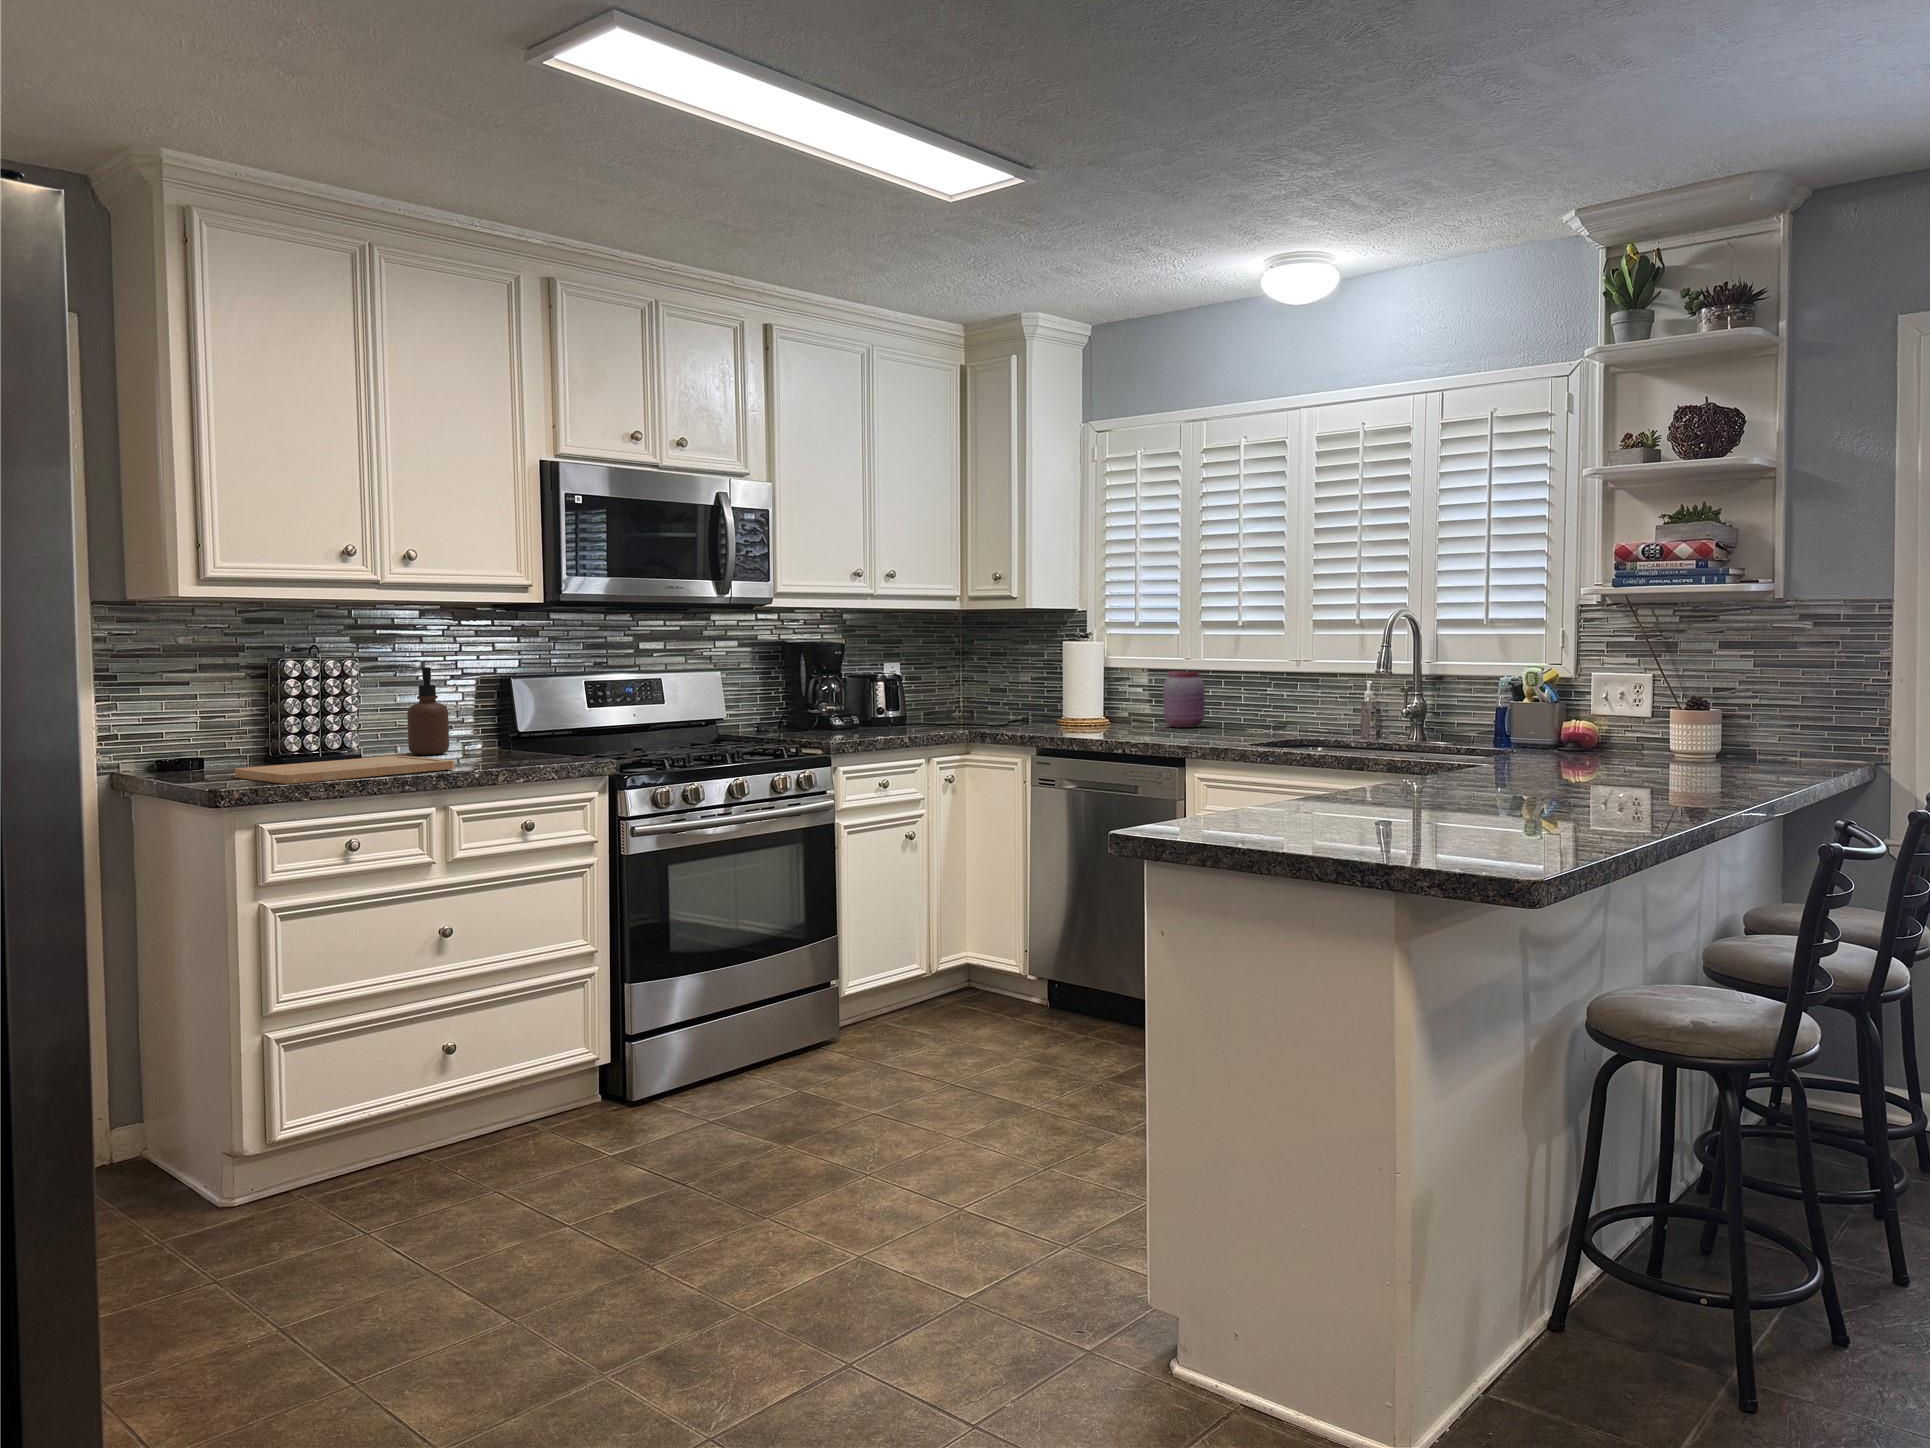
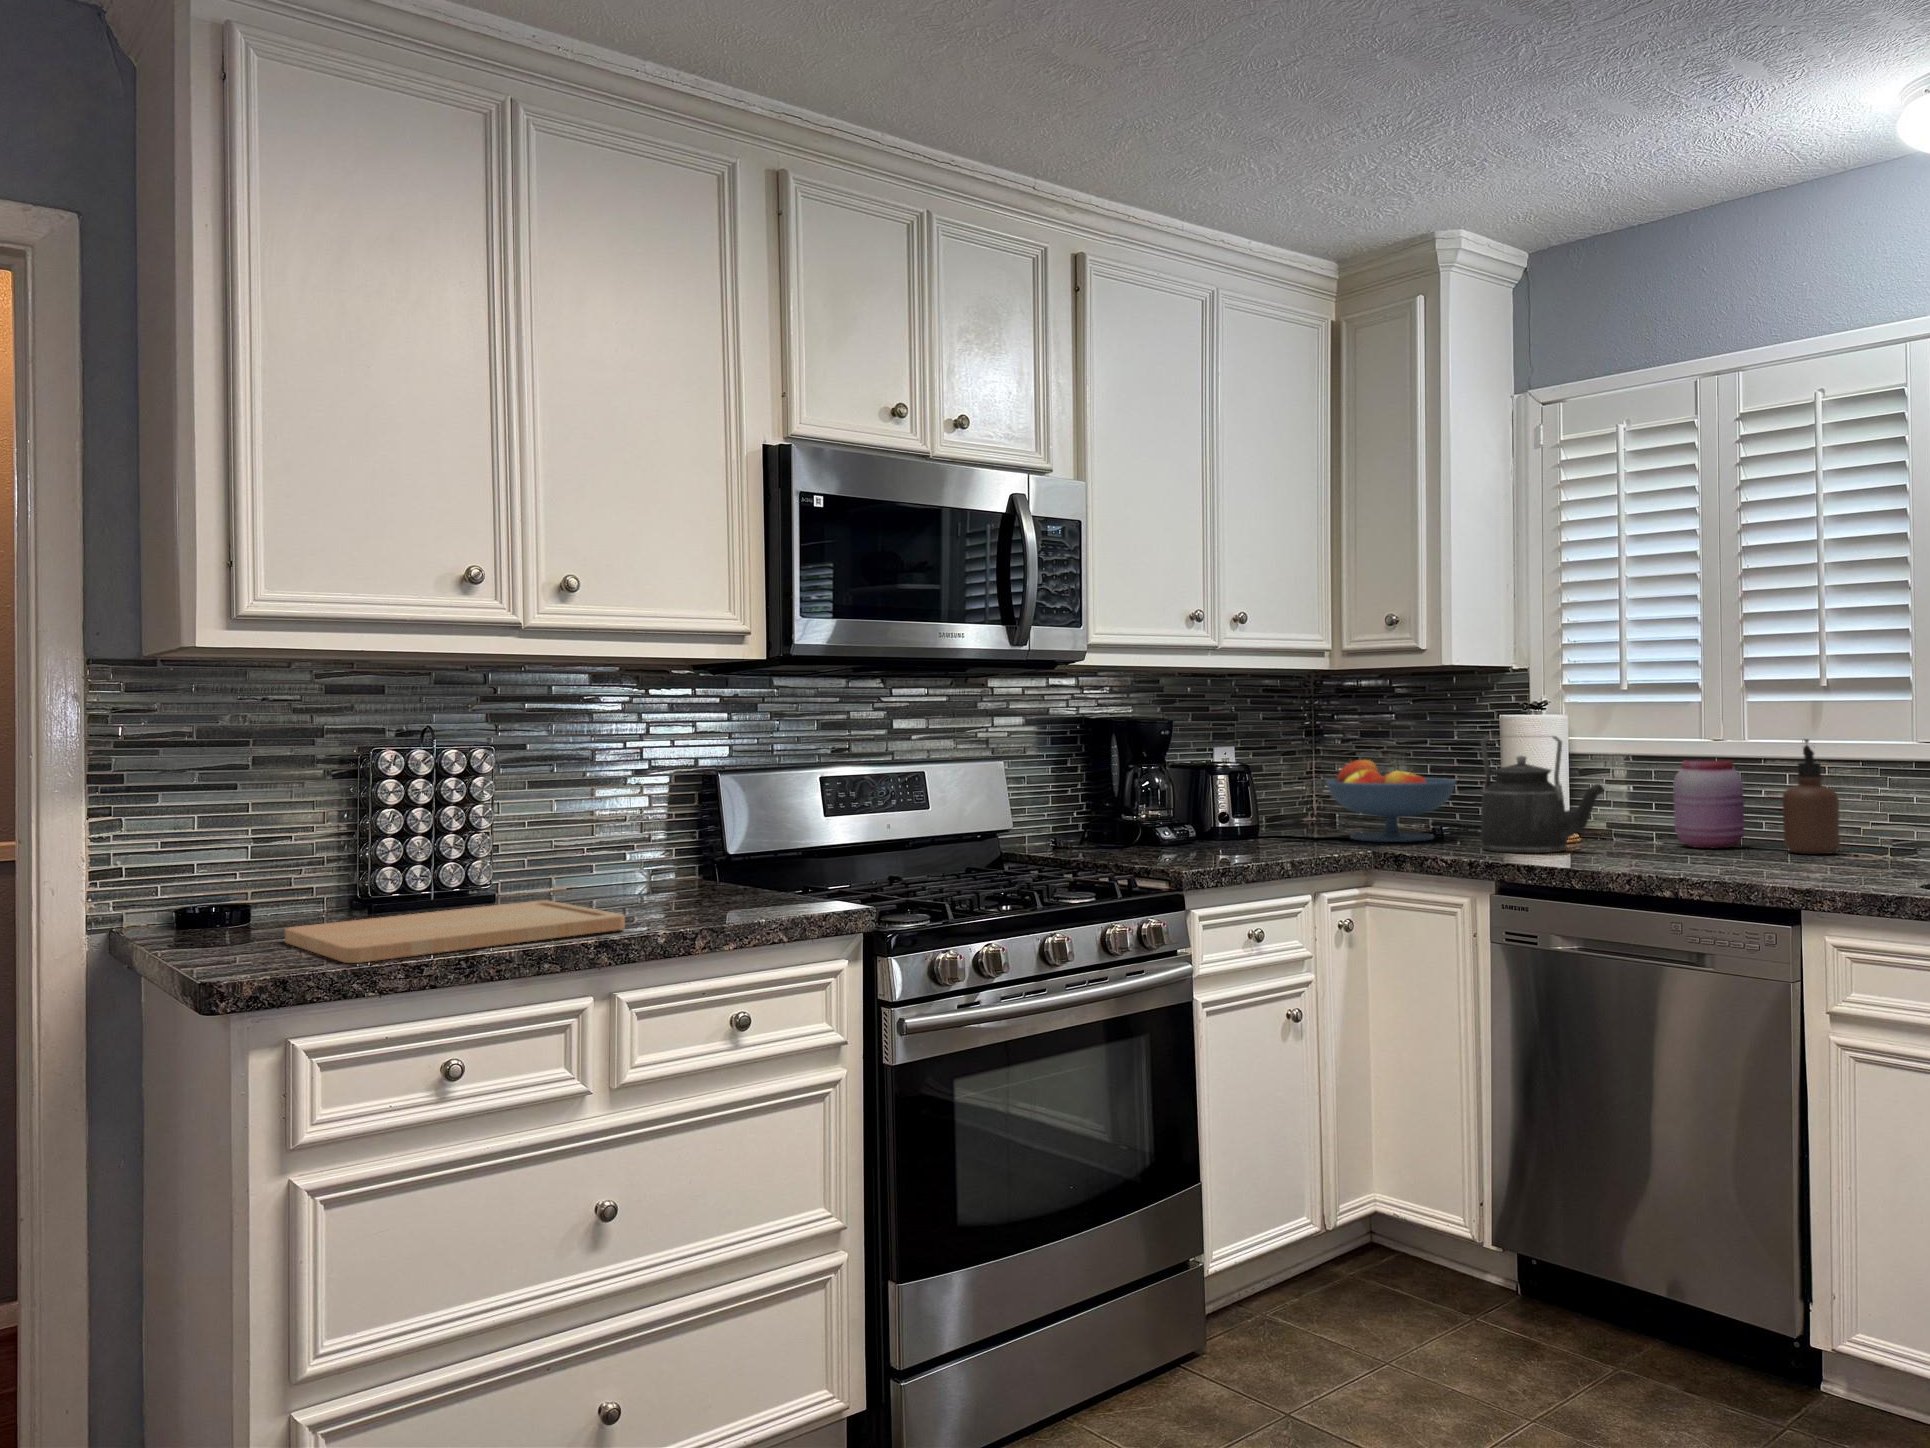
kettle: none [1040,655,1112,731] -> present [1480,736,1604,853]
soap dispenser: present [407,667,449,755] -> present [1783,739,1840,854]
fruit bowl: none [949,671,1035,726] -> present [1326,760,1456,842]

